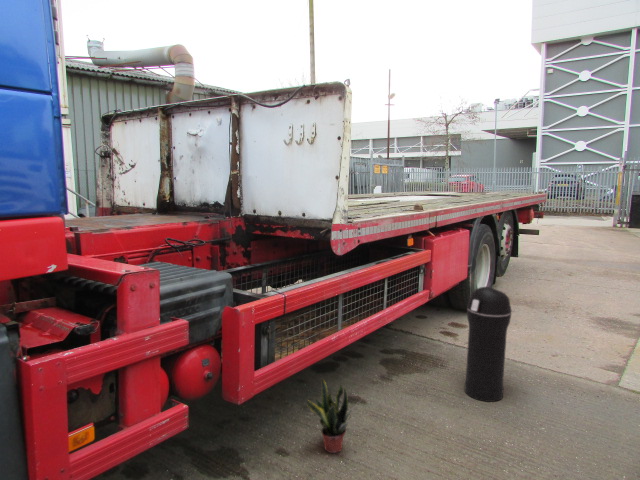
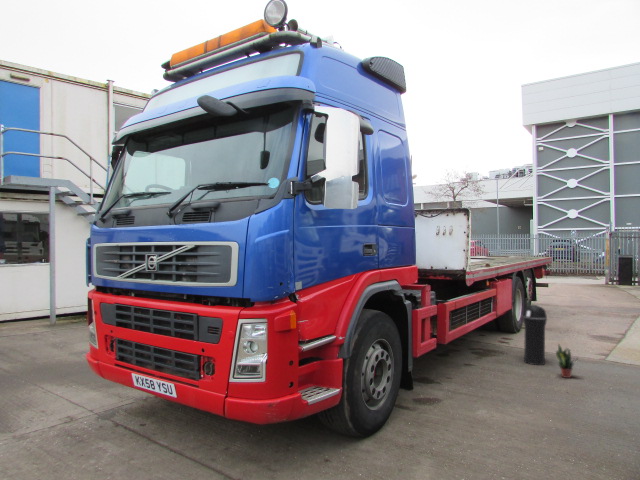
potted plant: present [307,380,356,453] -> present [556,345,574,378]

